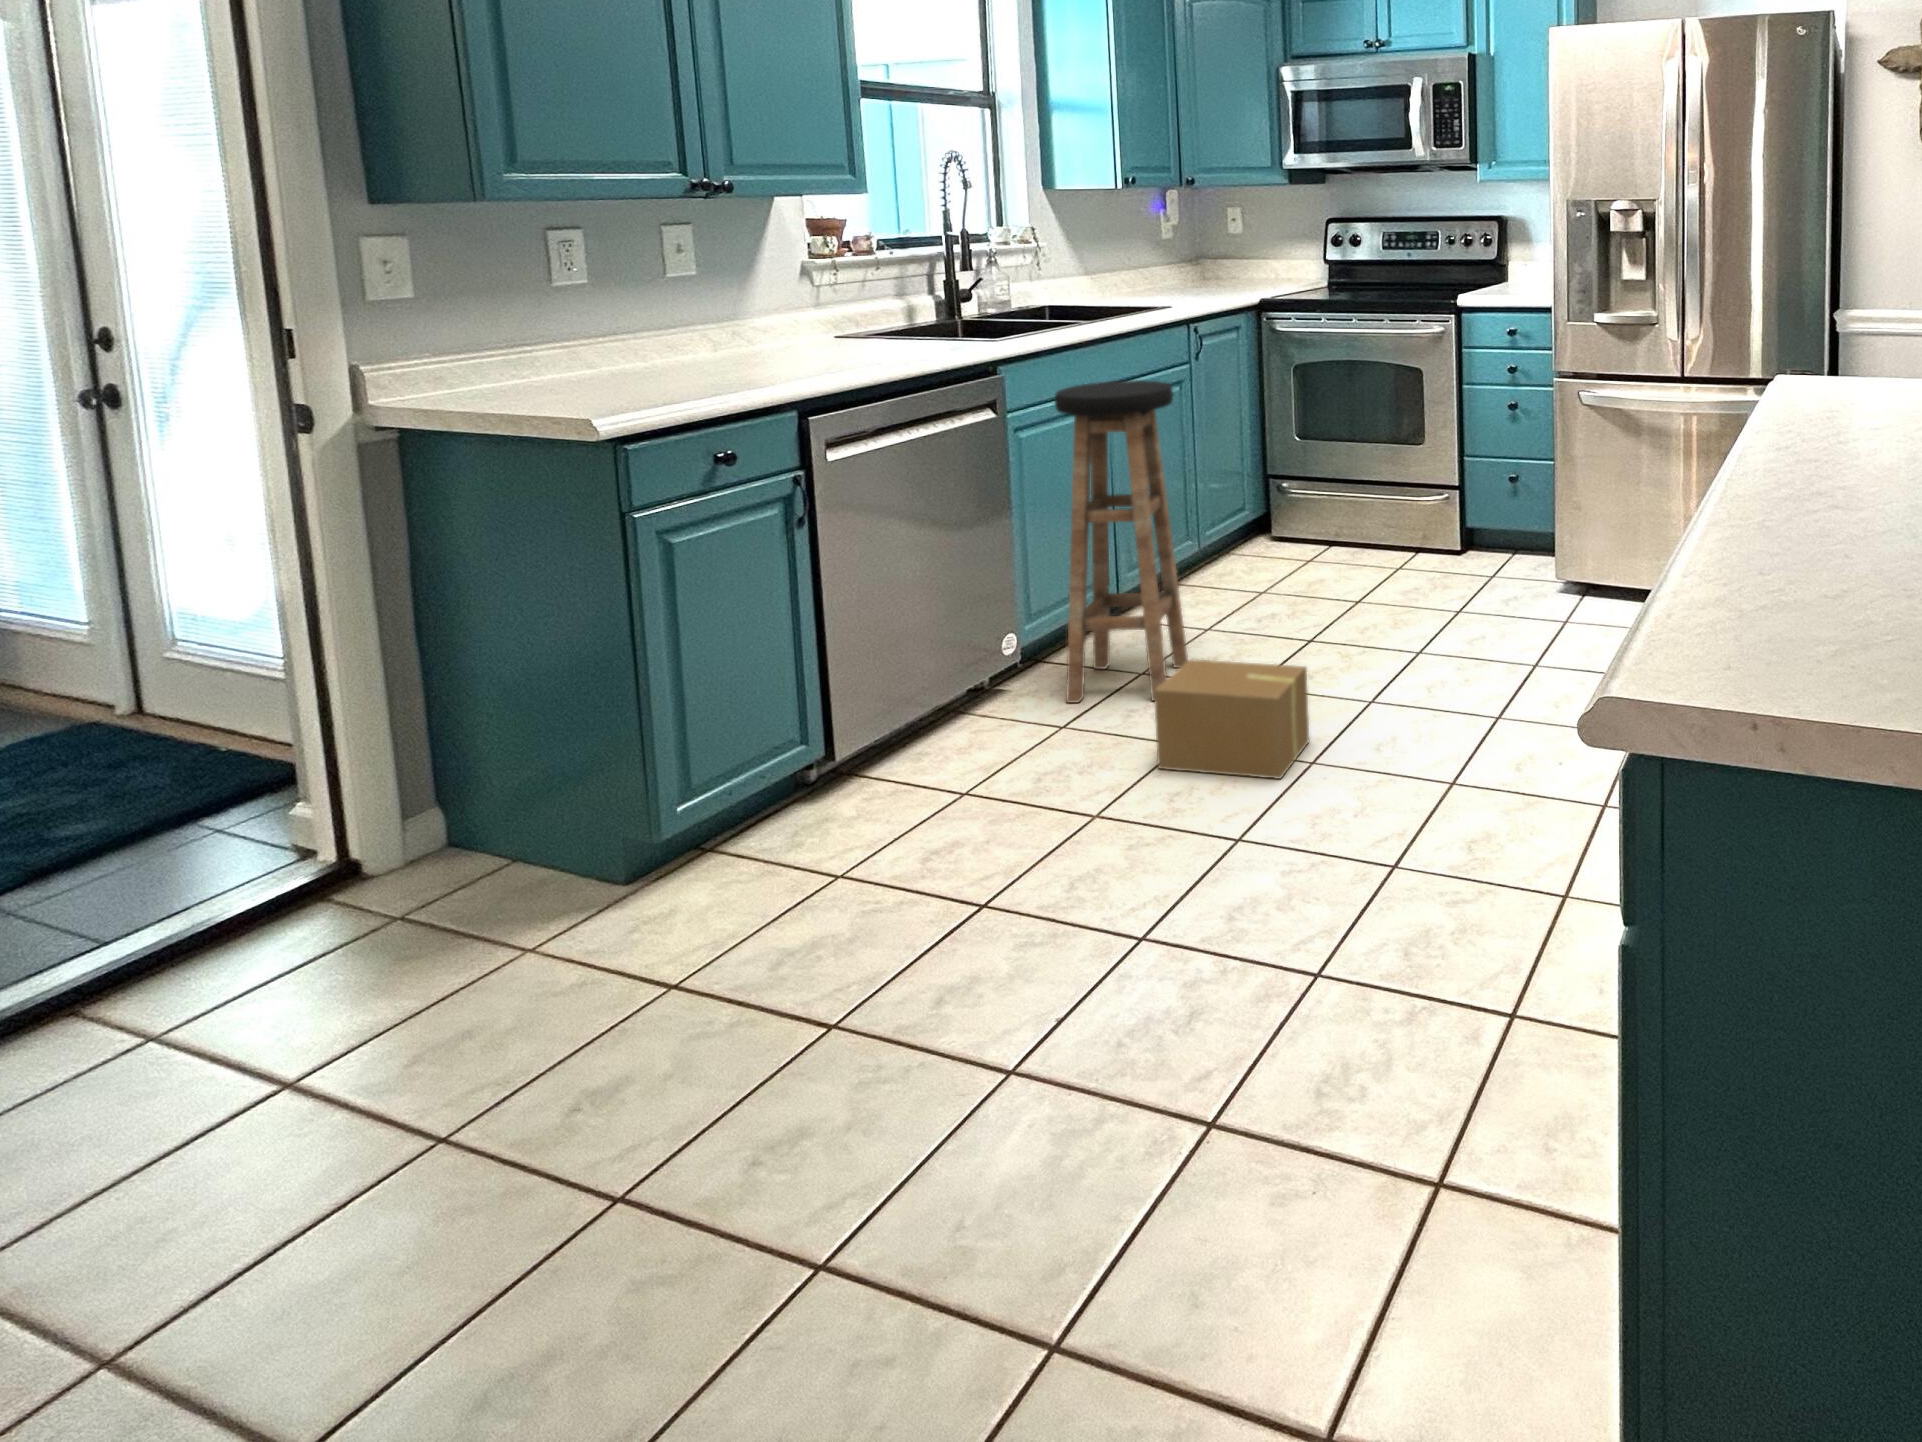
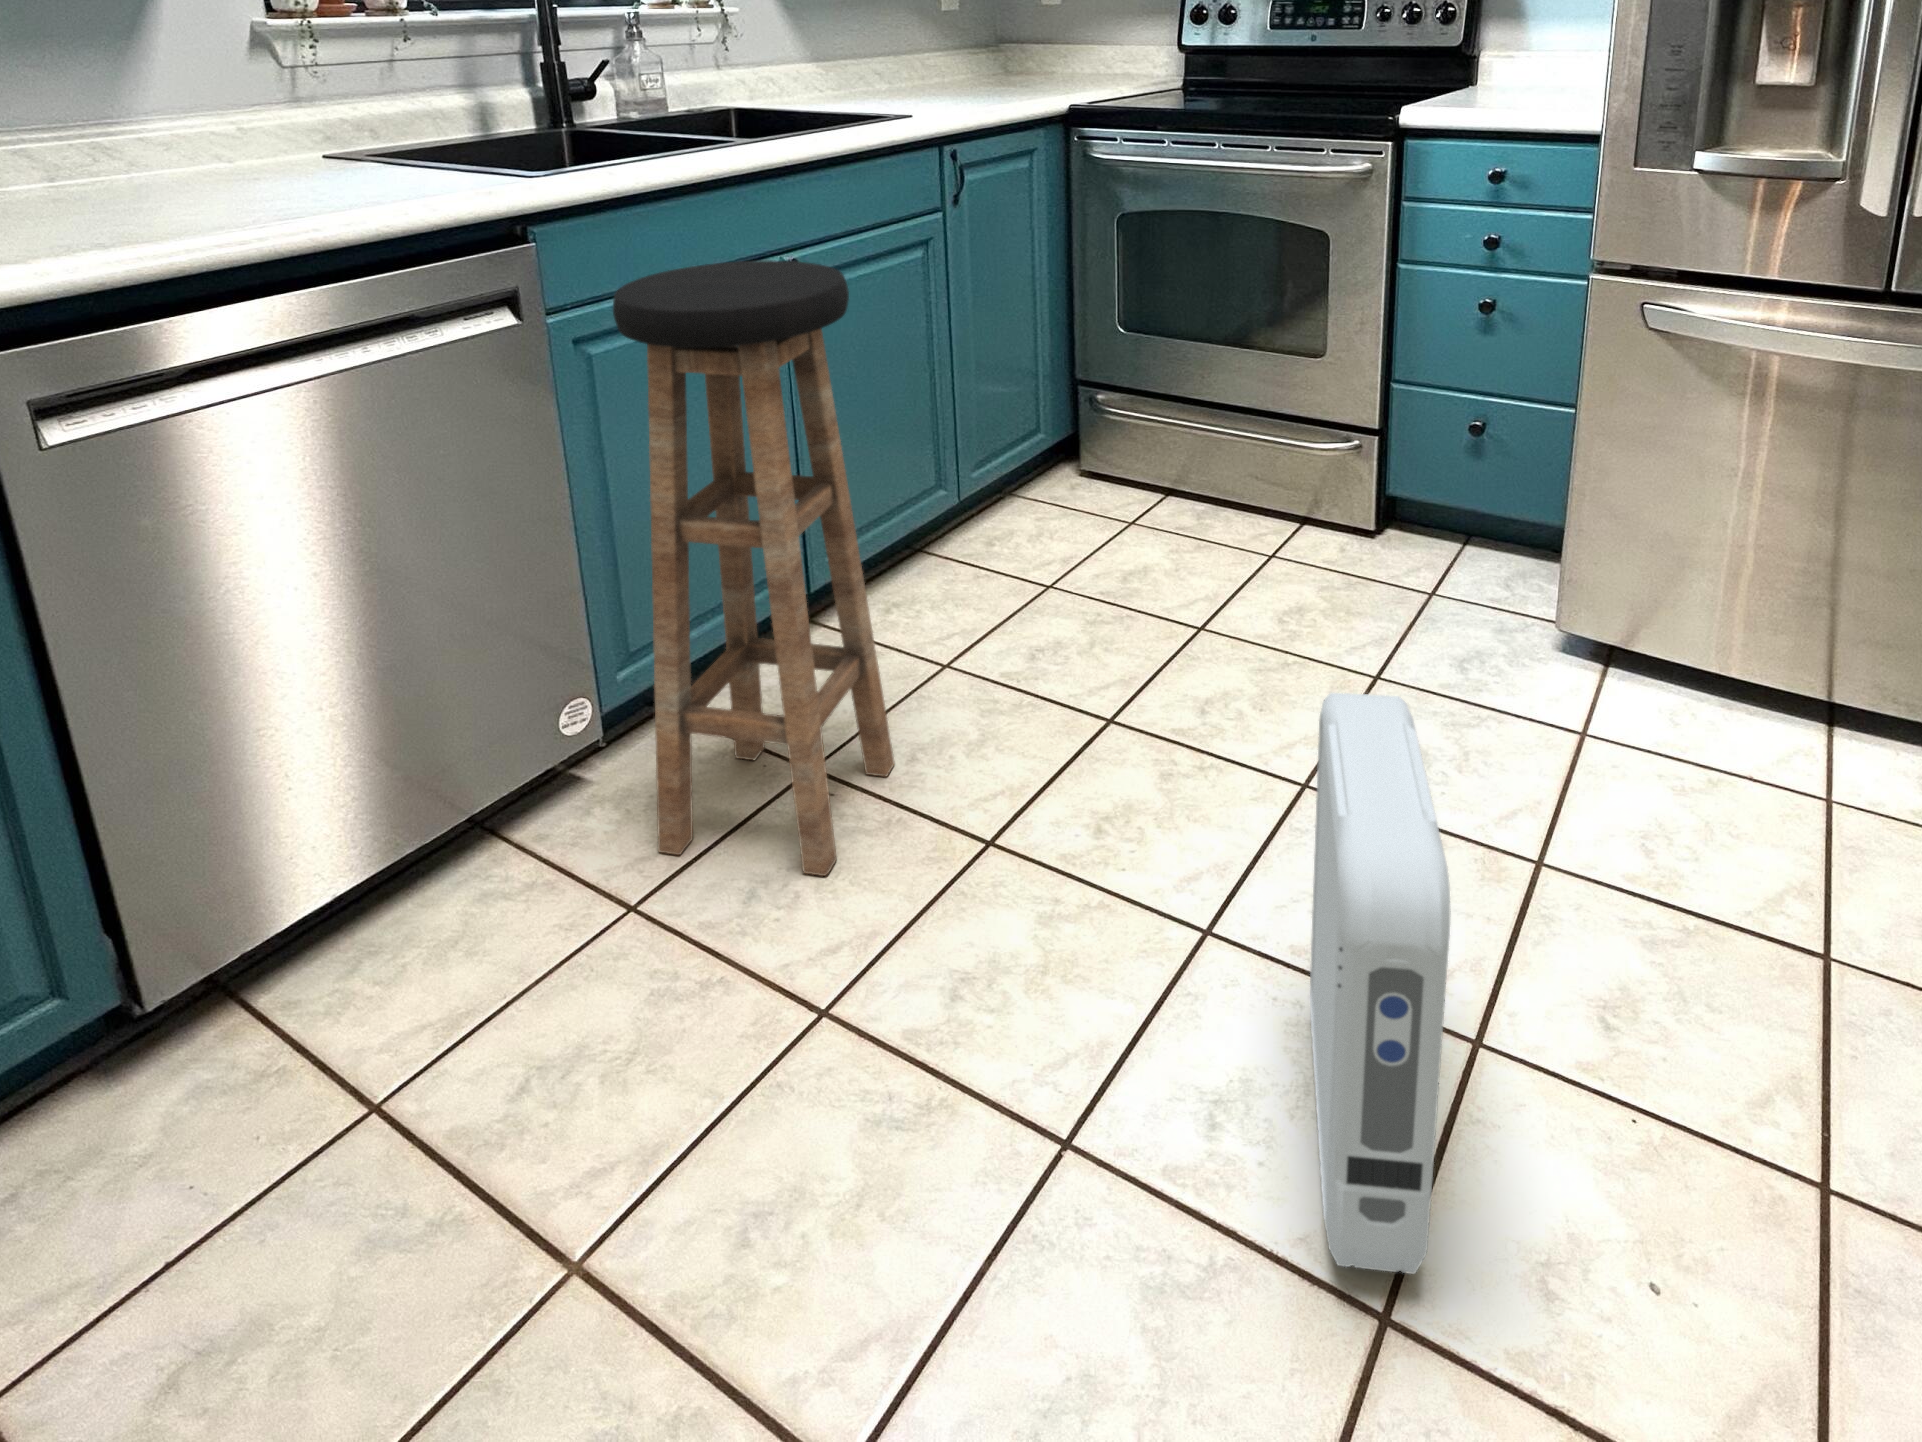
air purifier: none [1411,542,1461,763] -> present [1310,692,1451,1274]
cardboard box: present [1154,659,1309,779] -> none [734,869,1077,1241]

